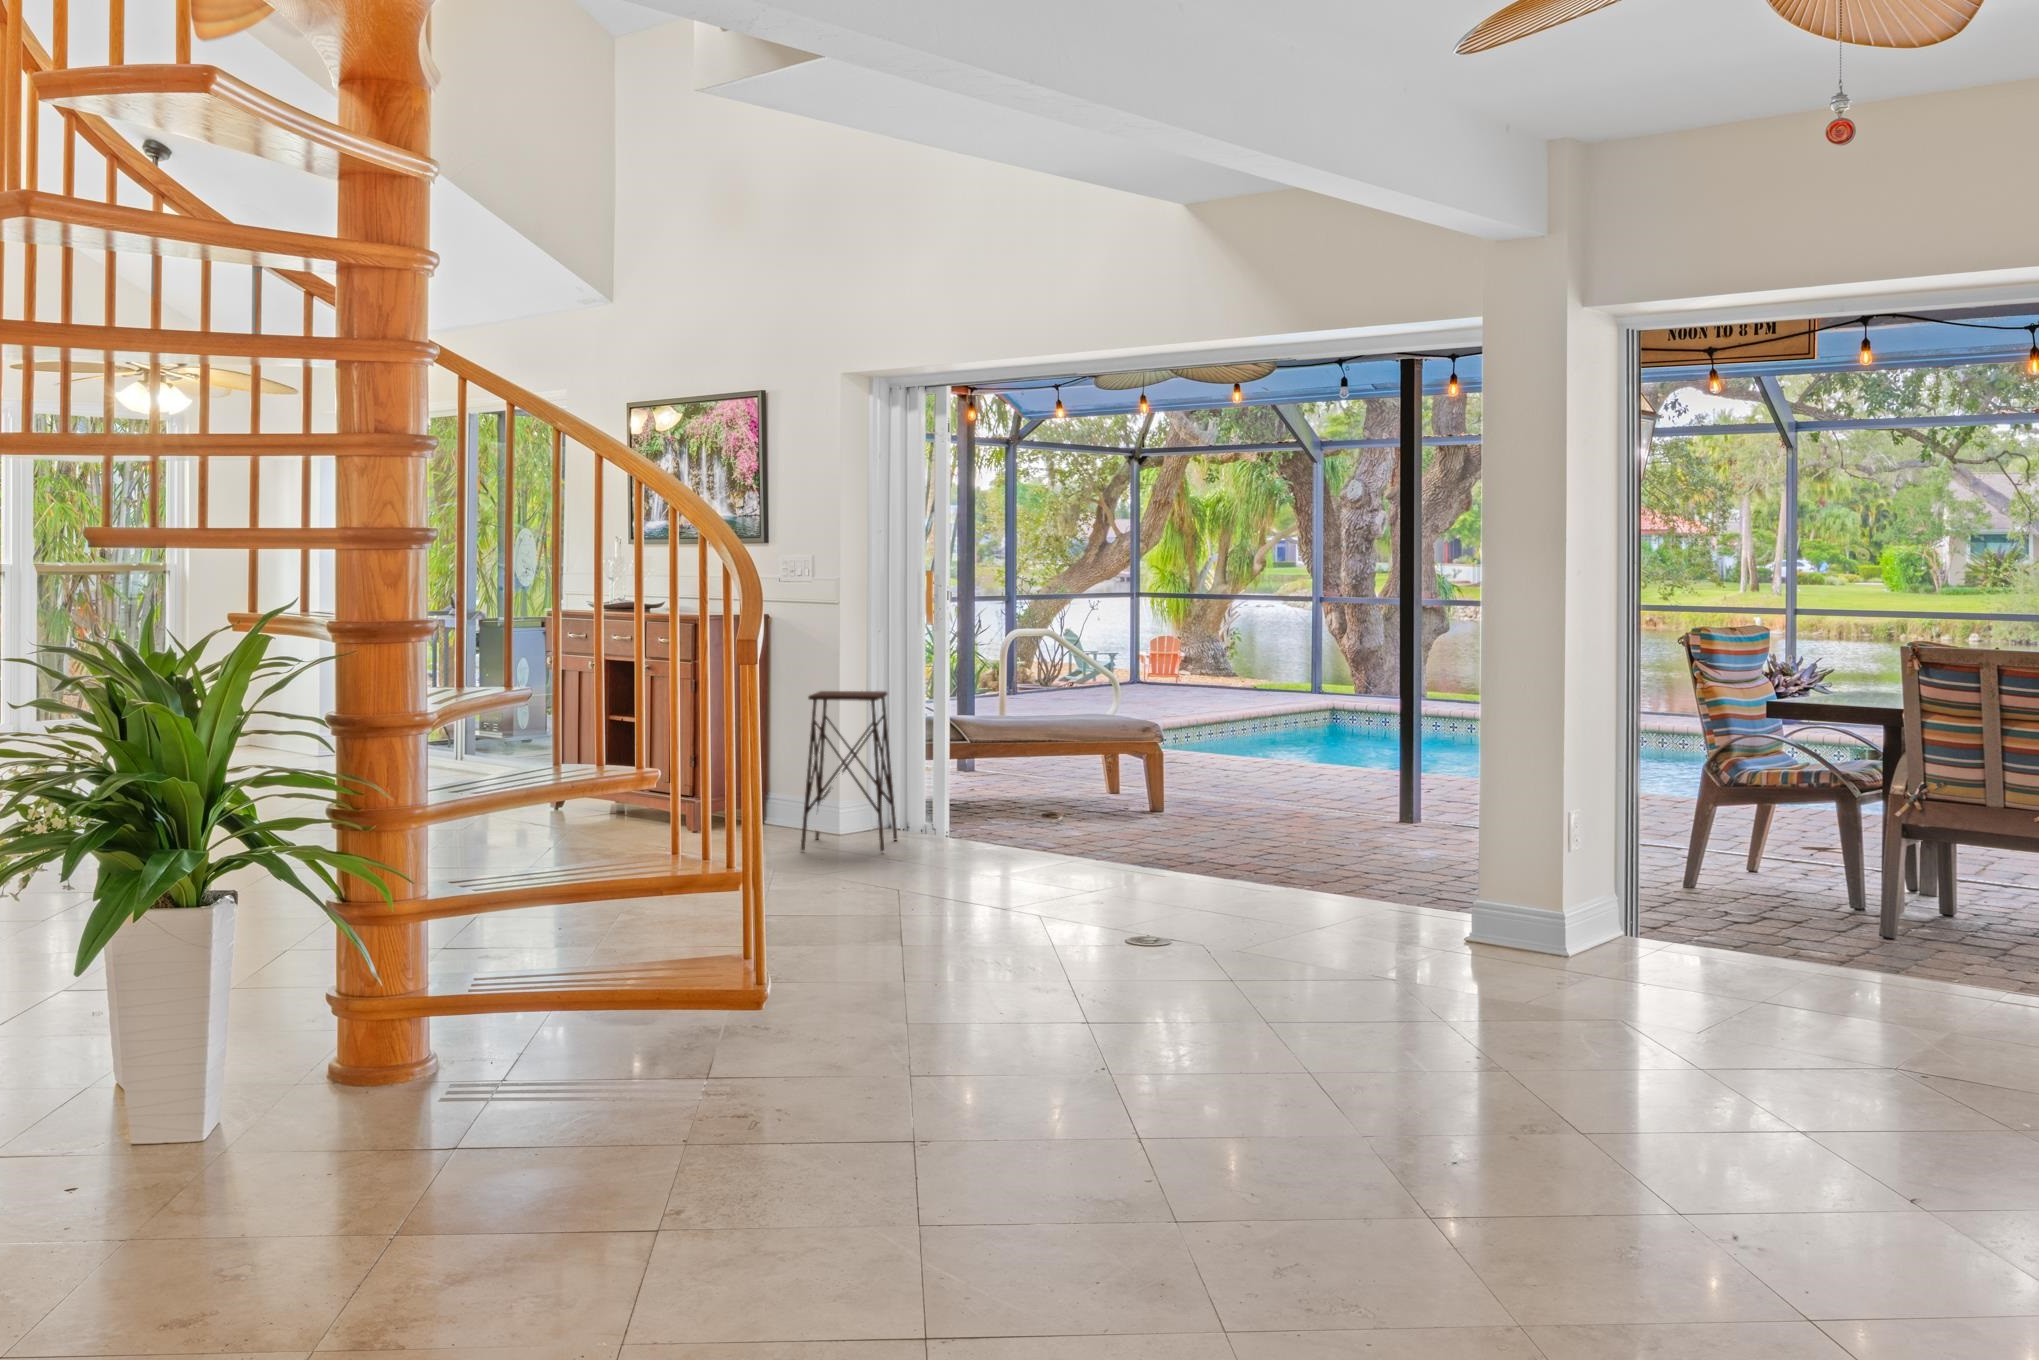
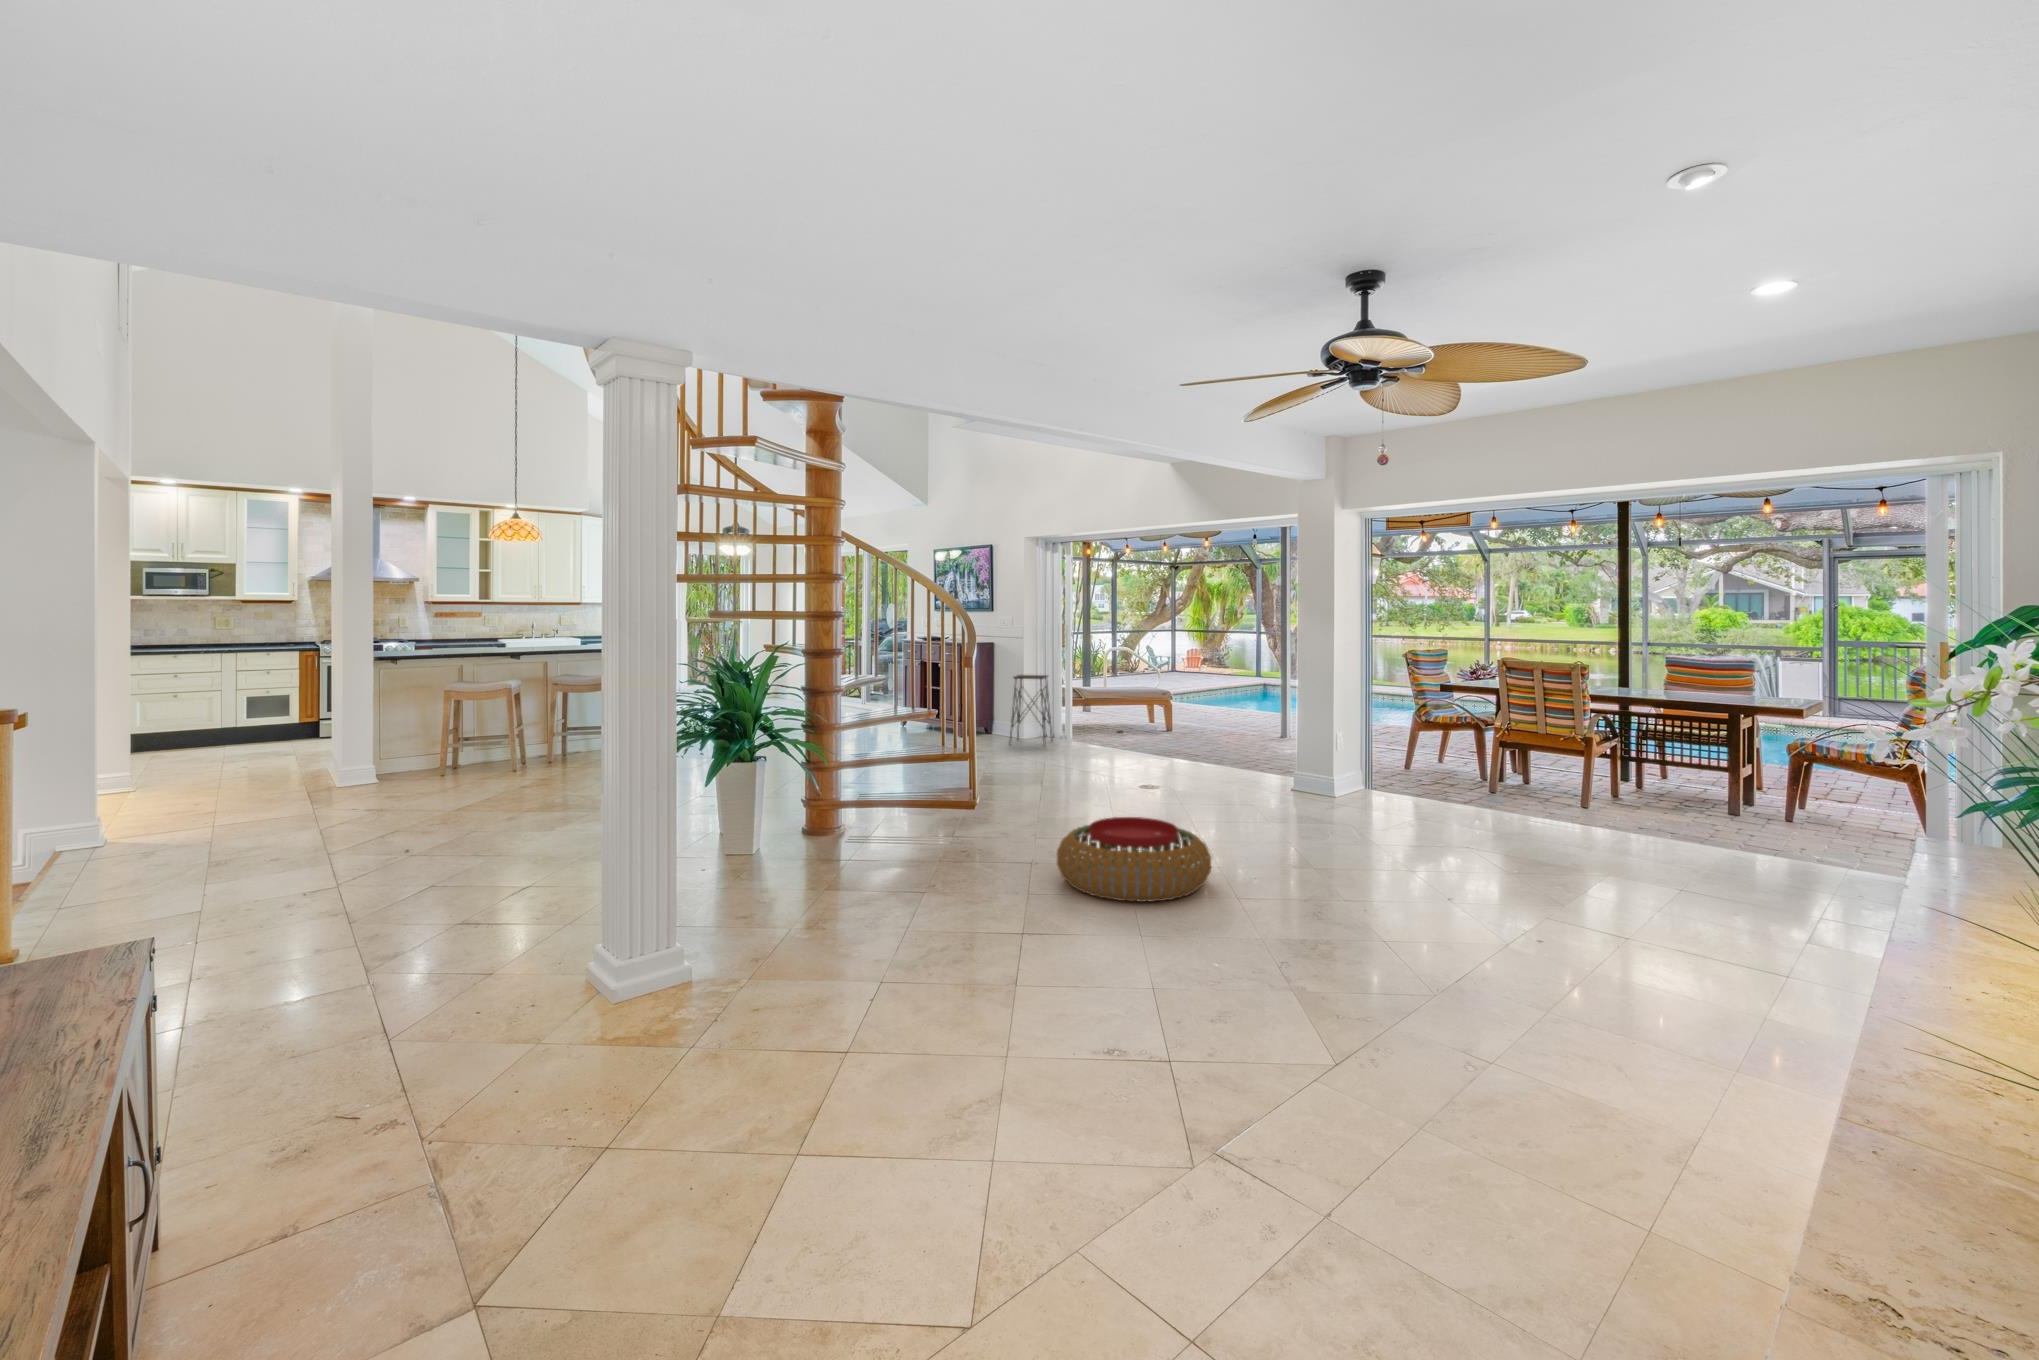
pouf: none [991,1021,1371,1235] -> present [1057,817,1211,902]

